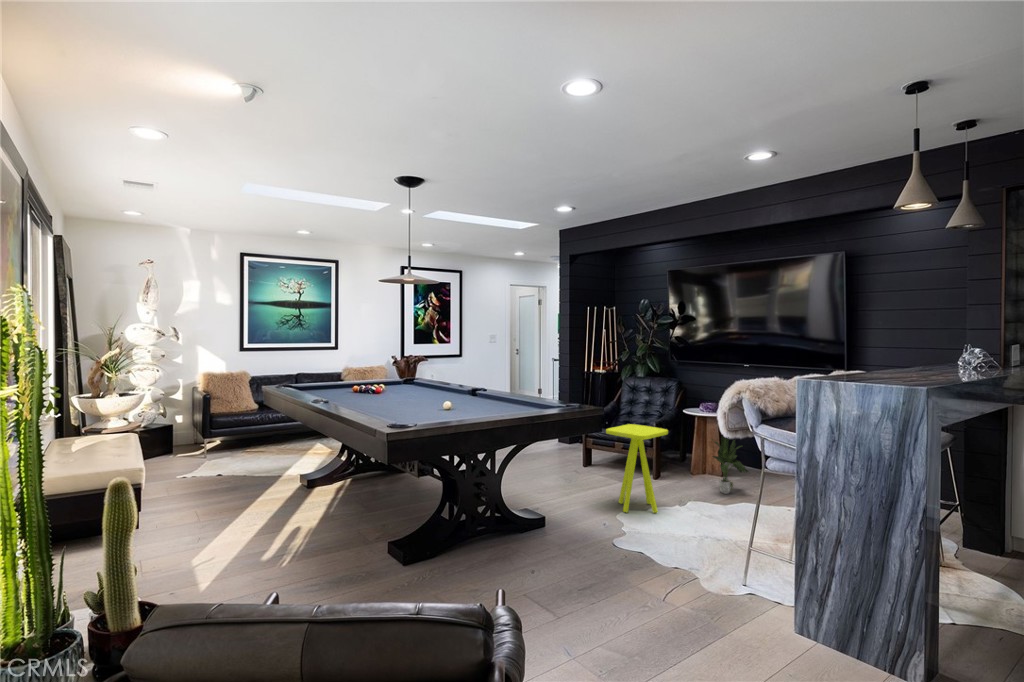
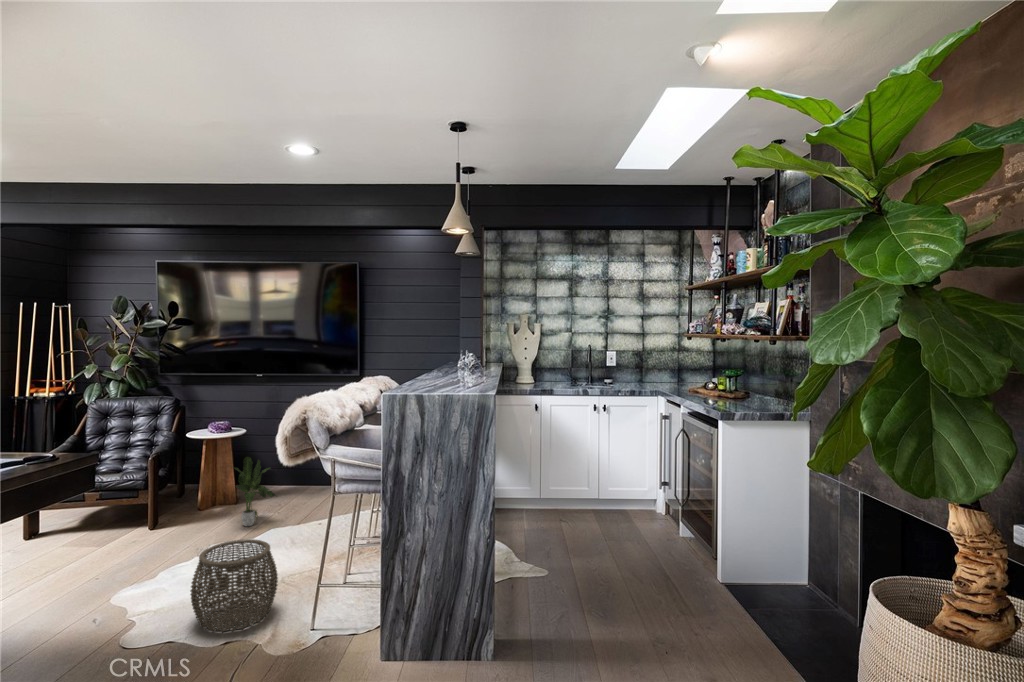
side table: present [606,424,668,513] -> none [90,464,186,589]
woven basket: none [655,493,723,565] -> present [190,539,278,632]

